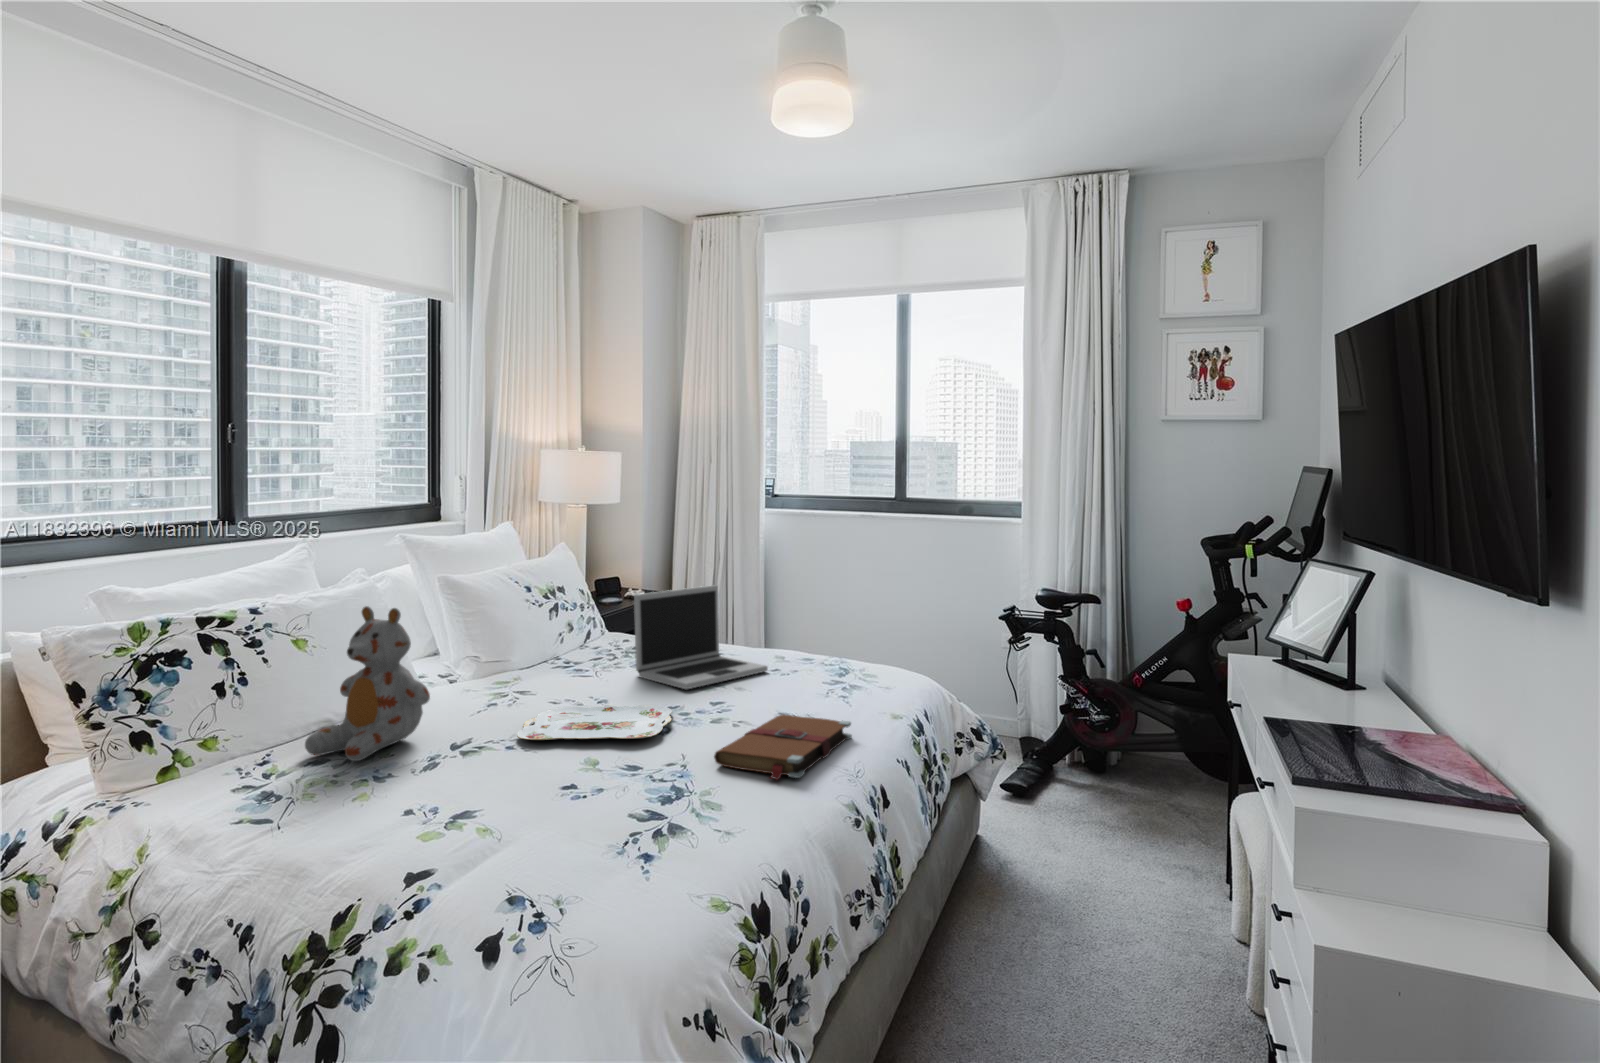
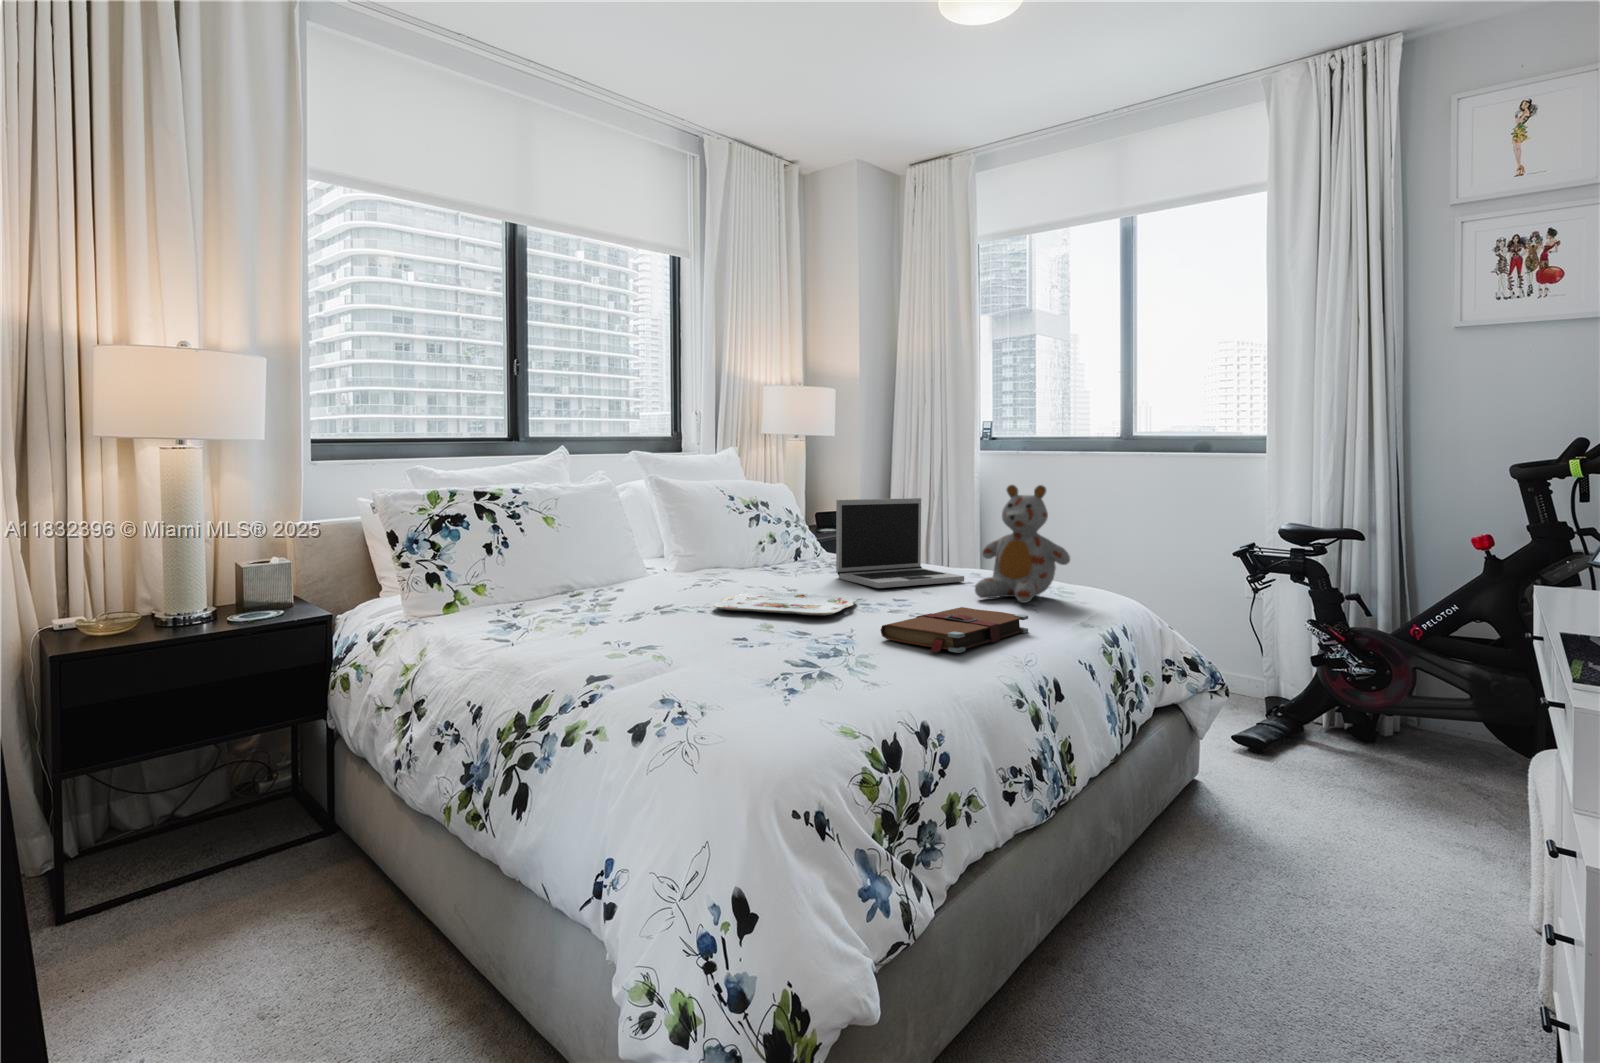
stuffed bear: present [305,606,430,761] -> present [975,485,1070,603]

